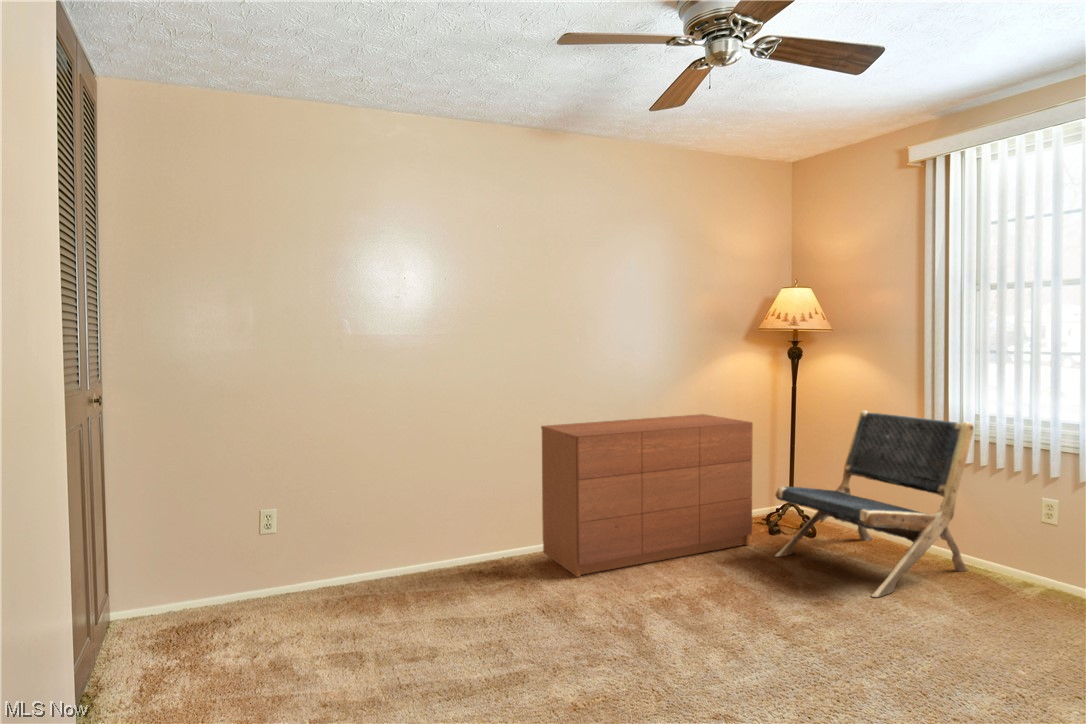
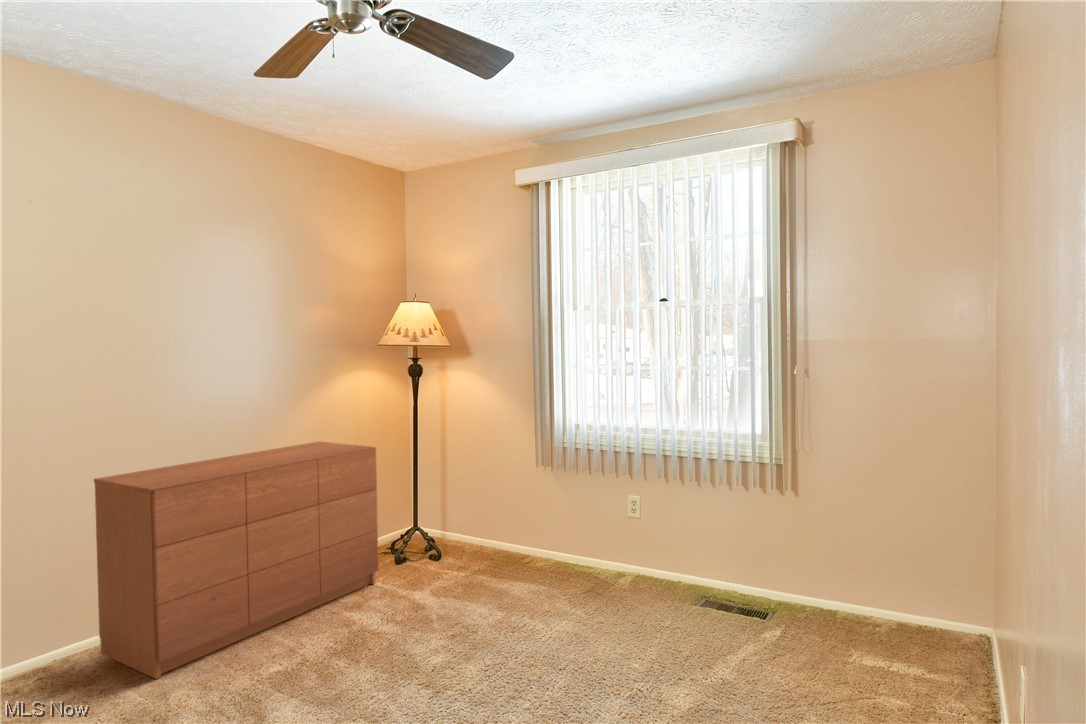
lounge chair: present [775,410,974,597] -> none [403,425,576,616]

